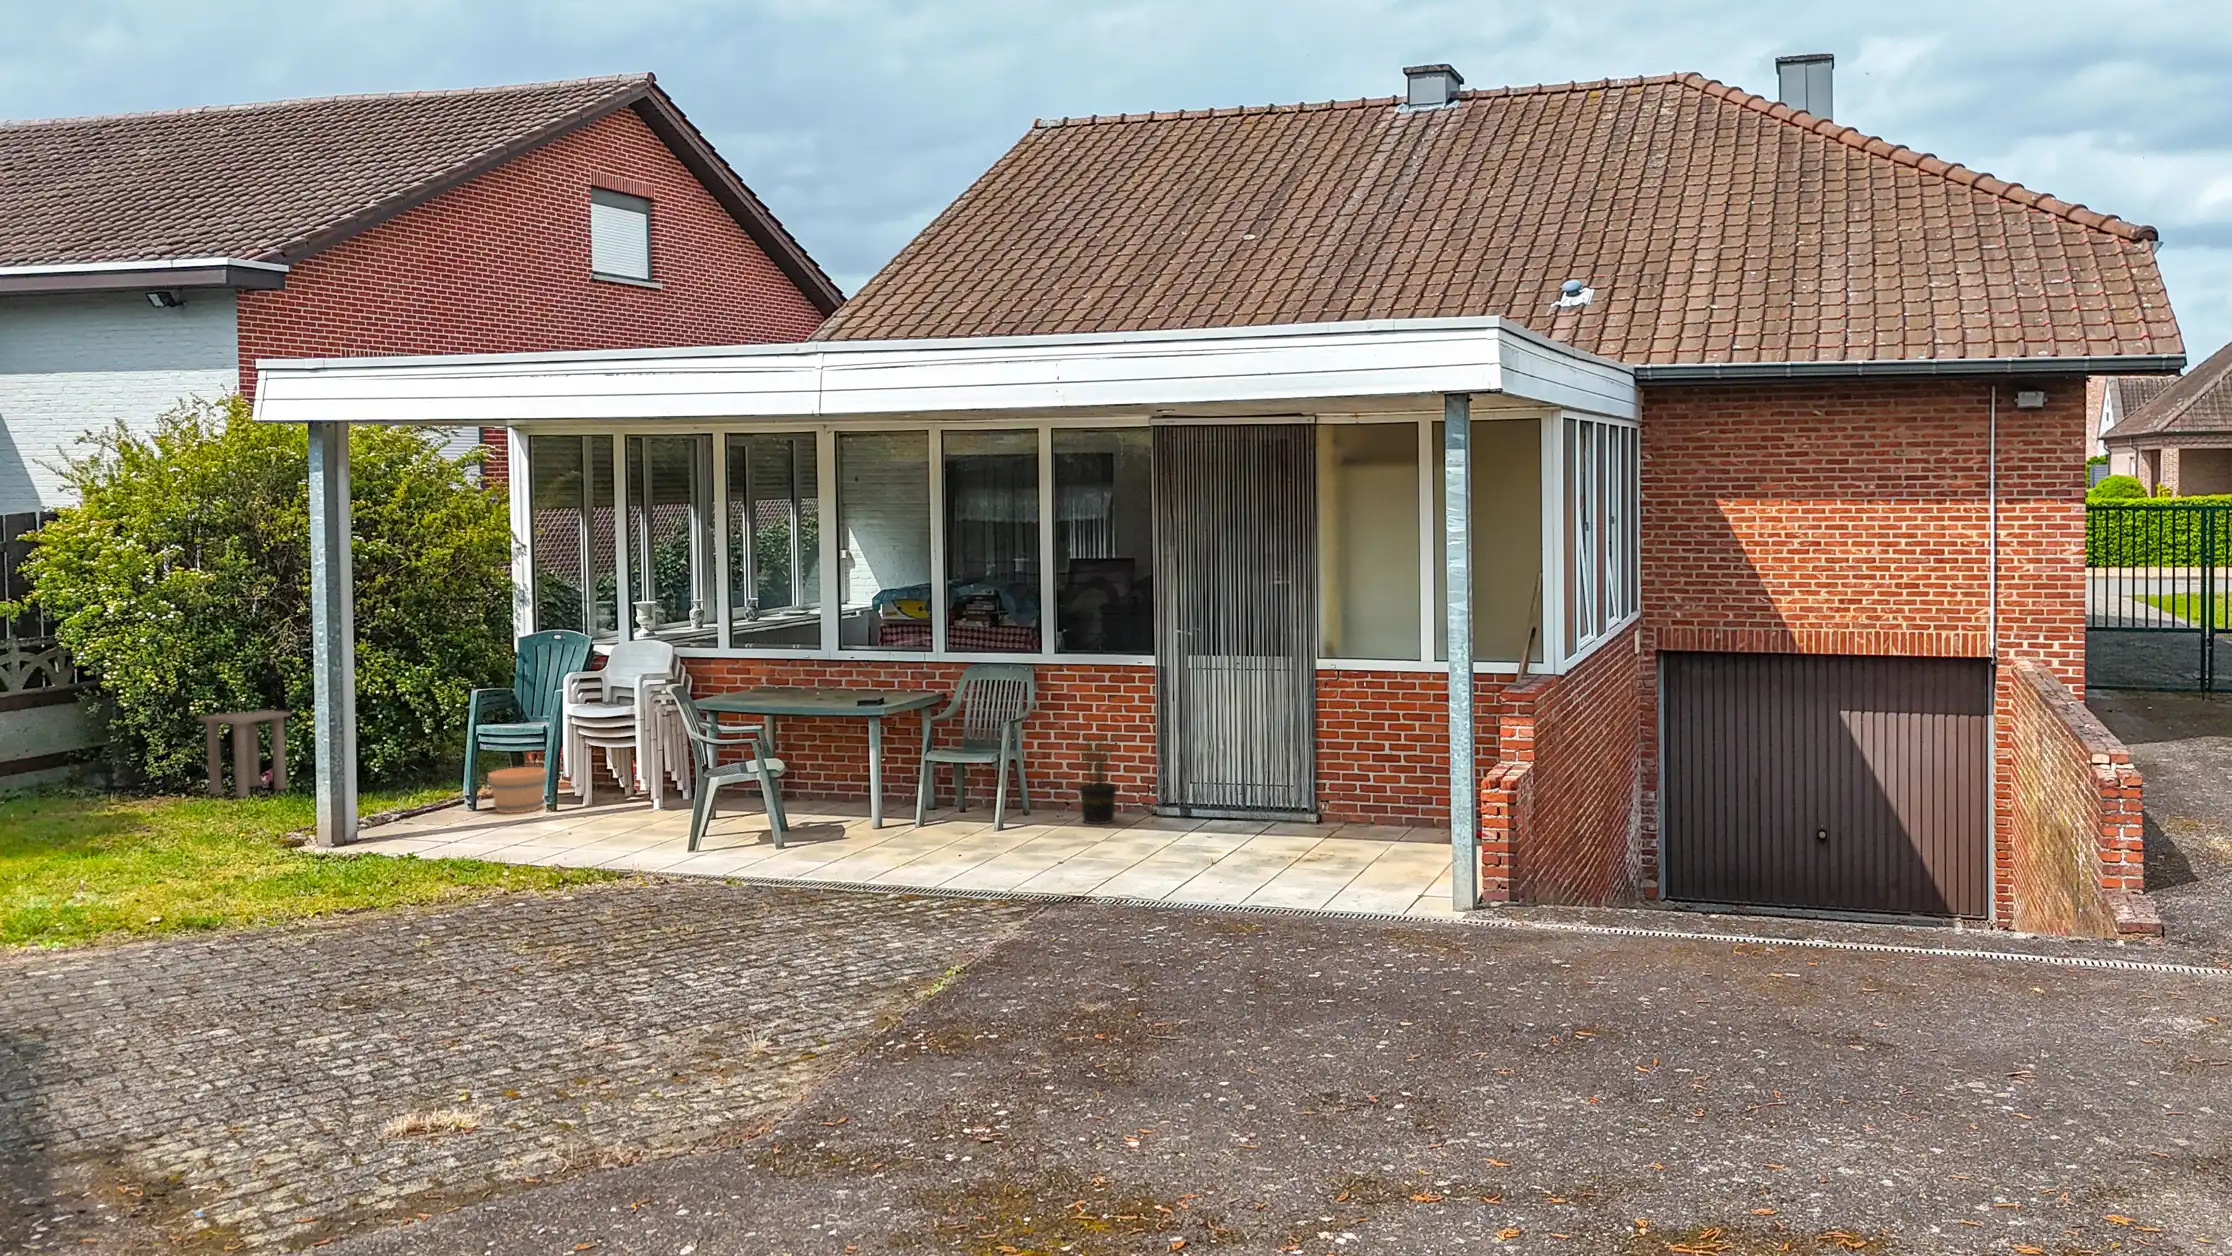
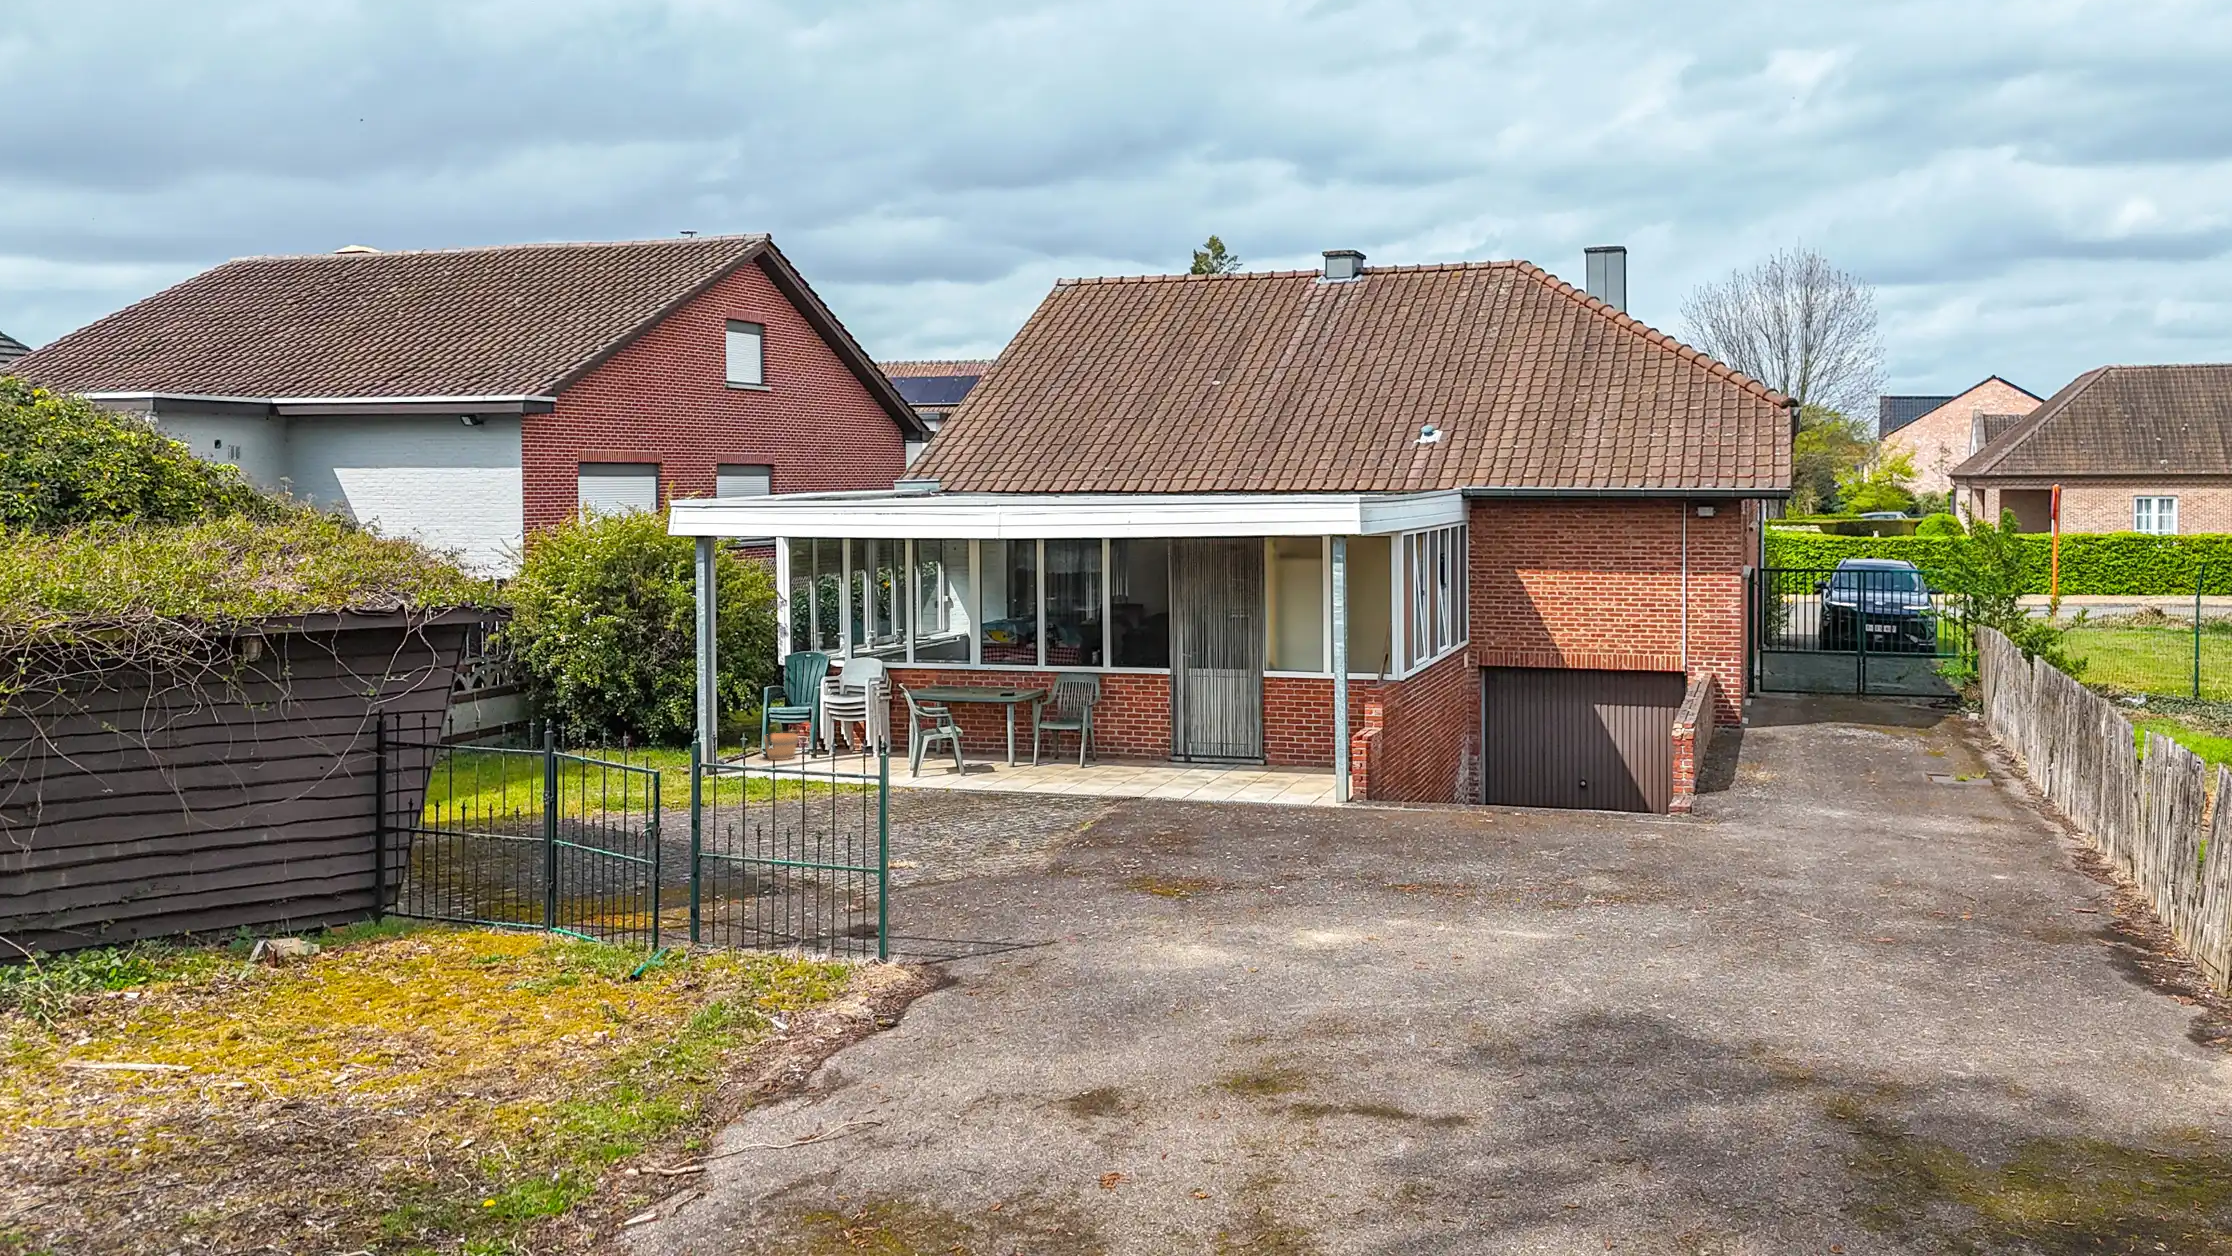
side table: present [199,710,291,797] -> none [571,697,625,752]
potted plant: present [1073,722,1118,824] -> none [1117,702,1153,767]

